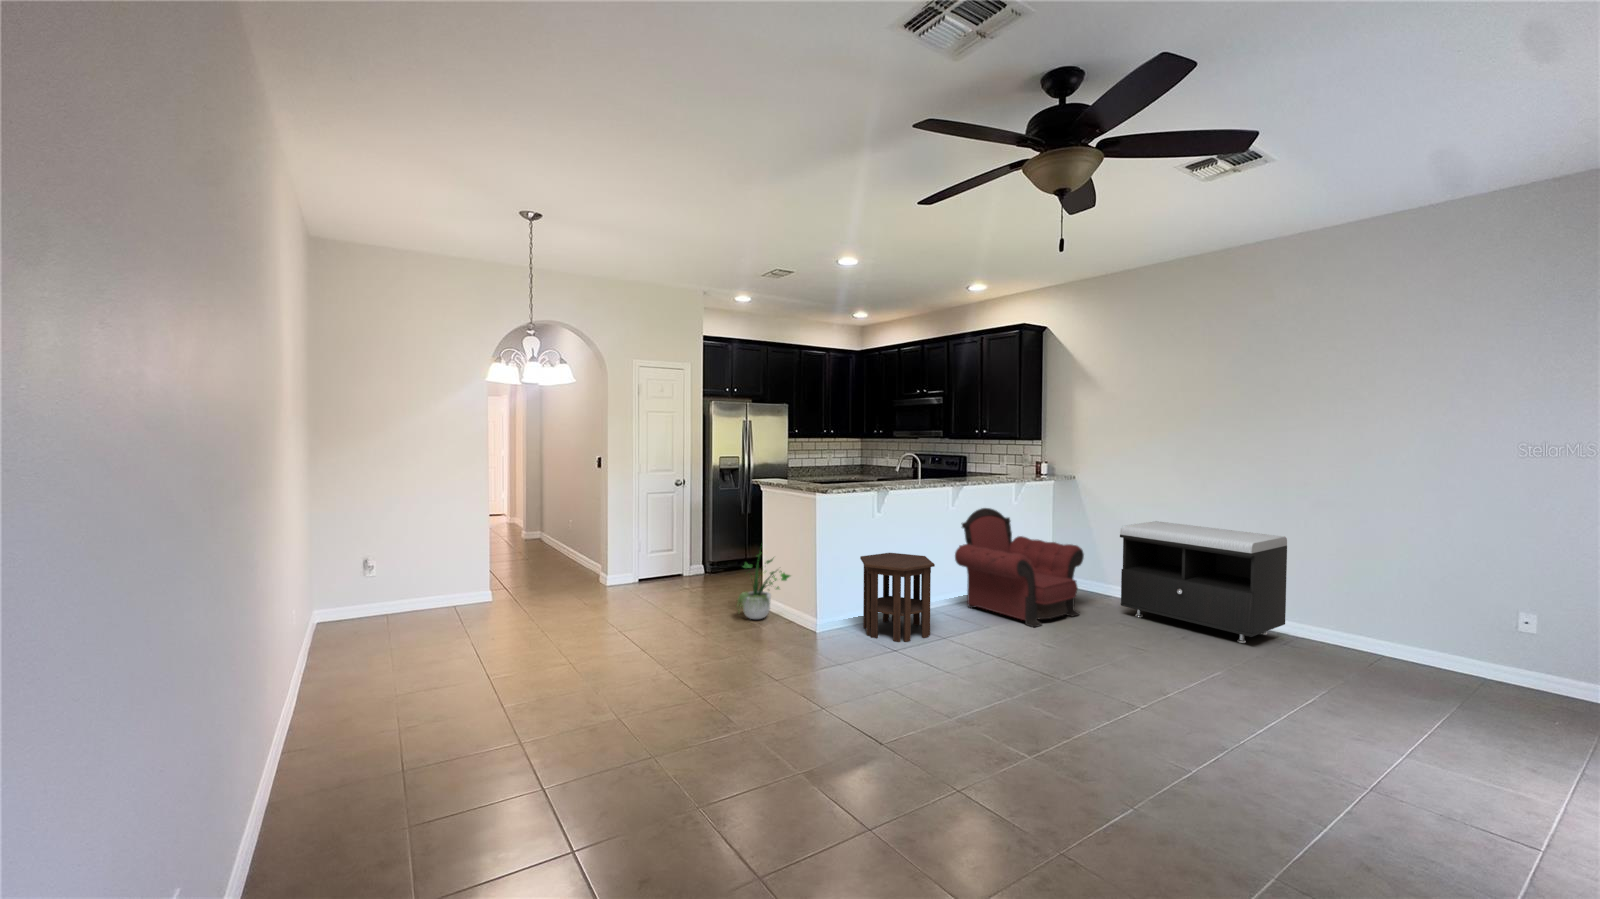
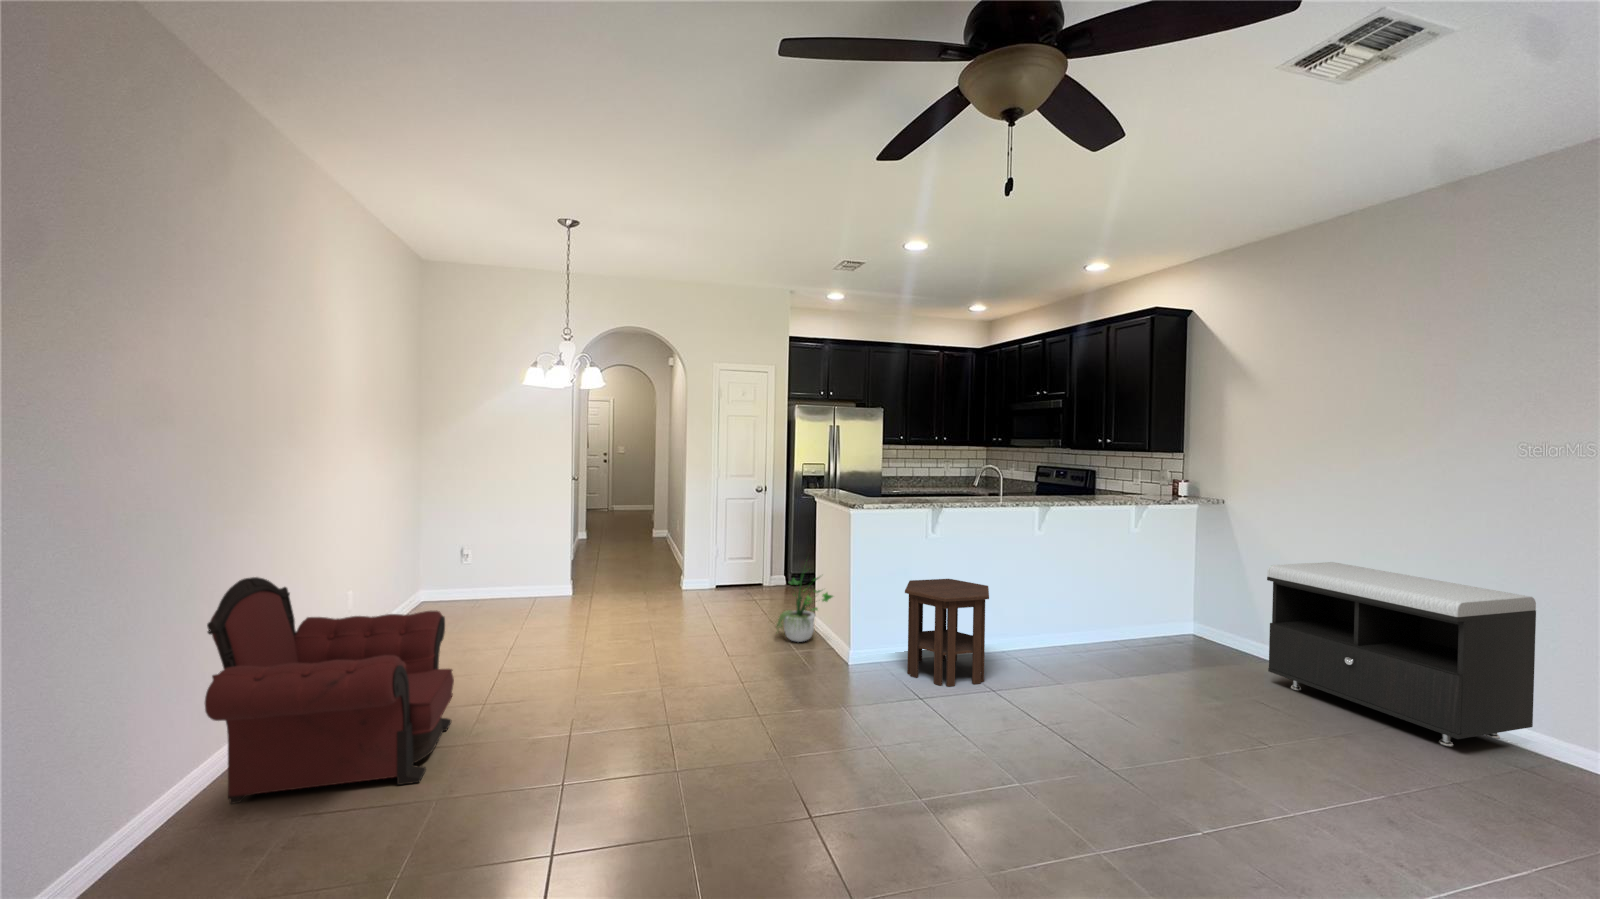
armchair: present [955,508,1084,627] -> present [205,577,454,804]

